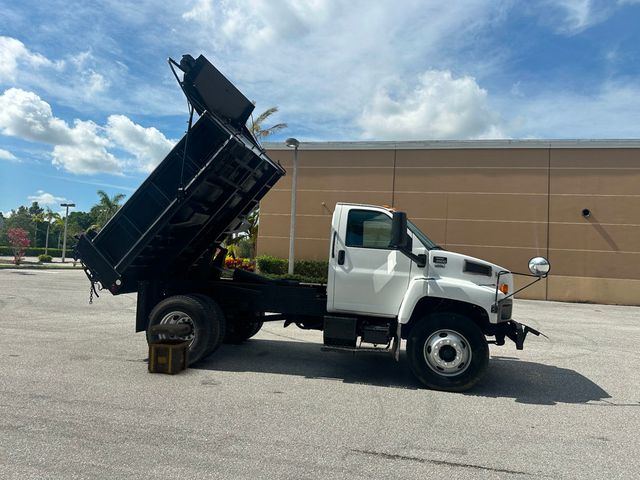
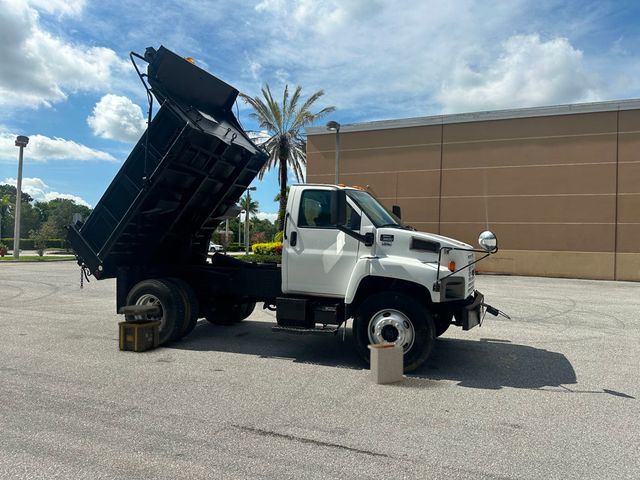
storage bin: none [432,356,466,404] -> present [368,336,403,384]

